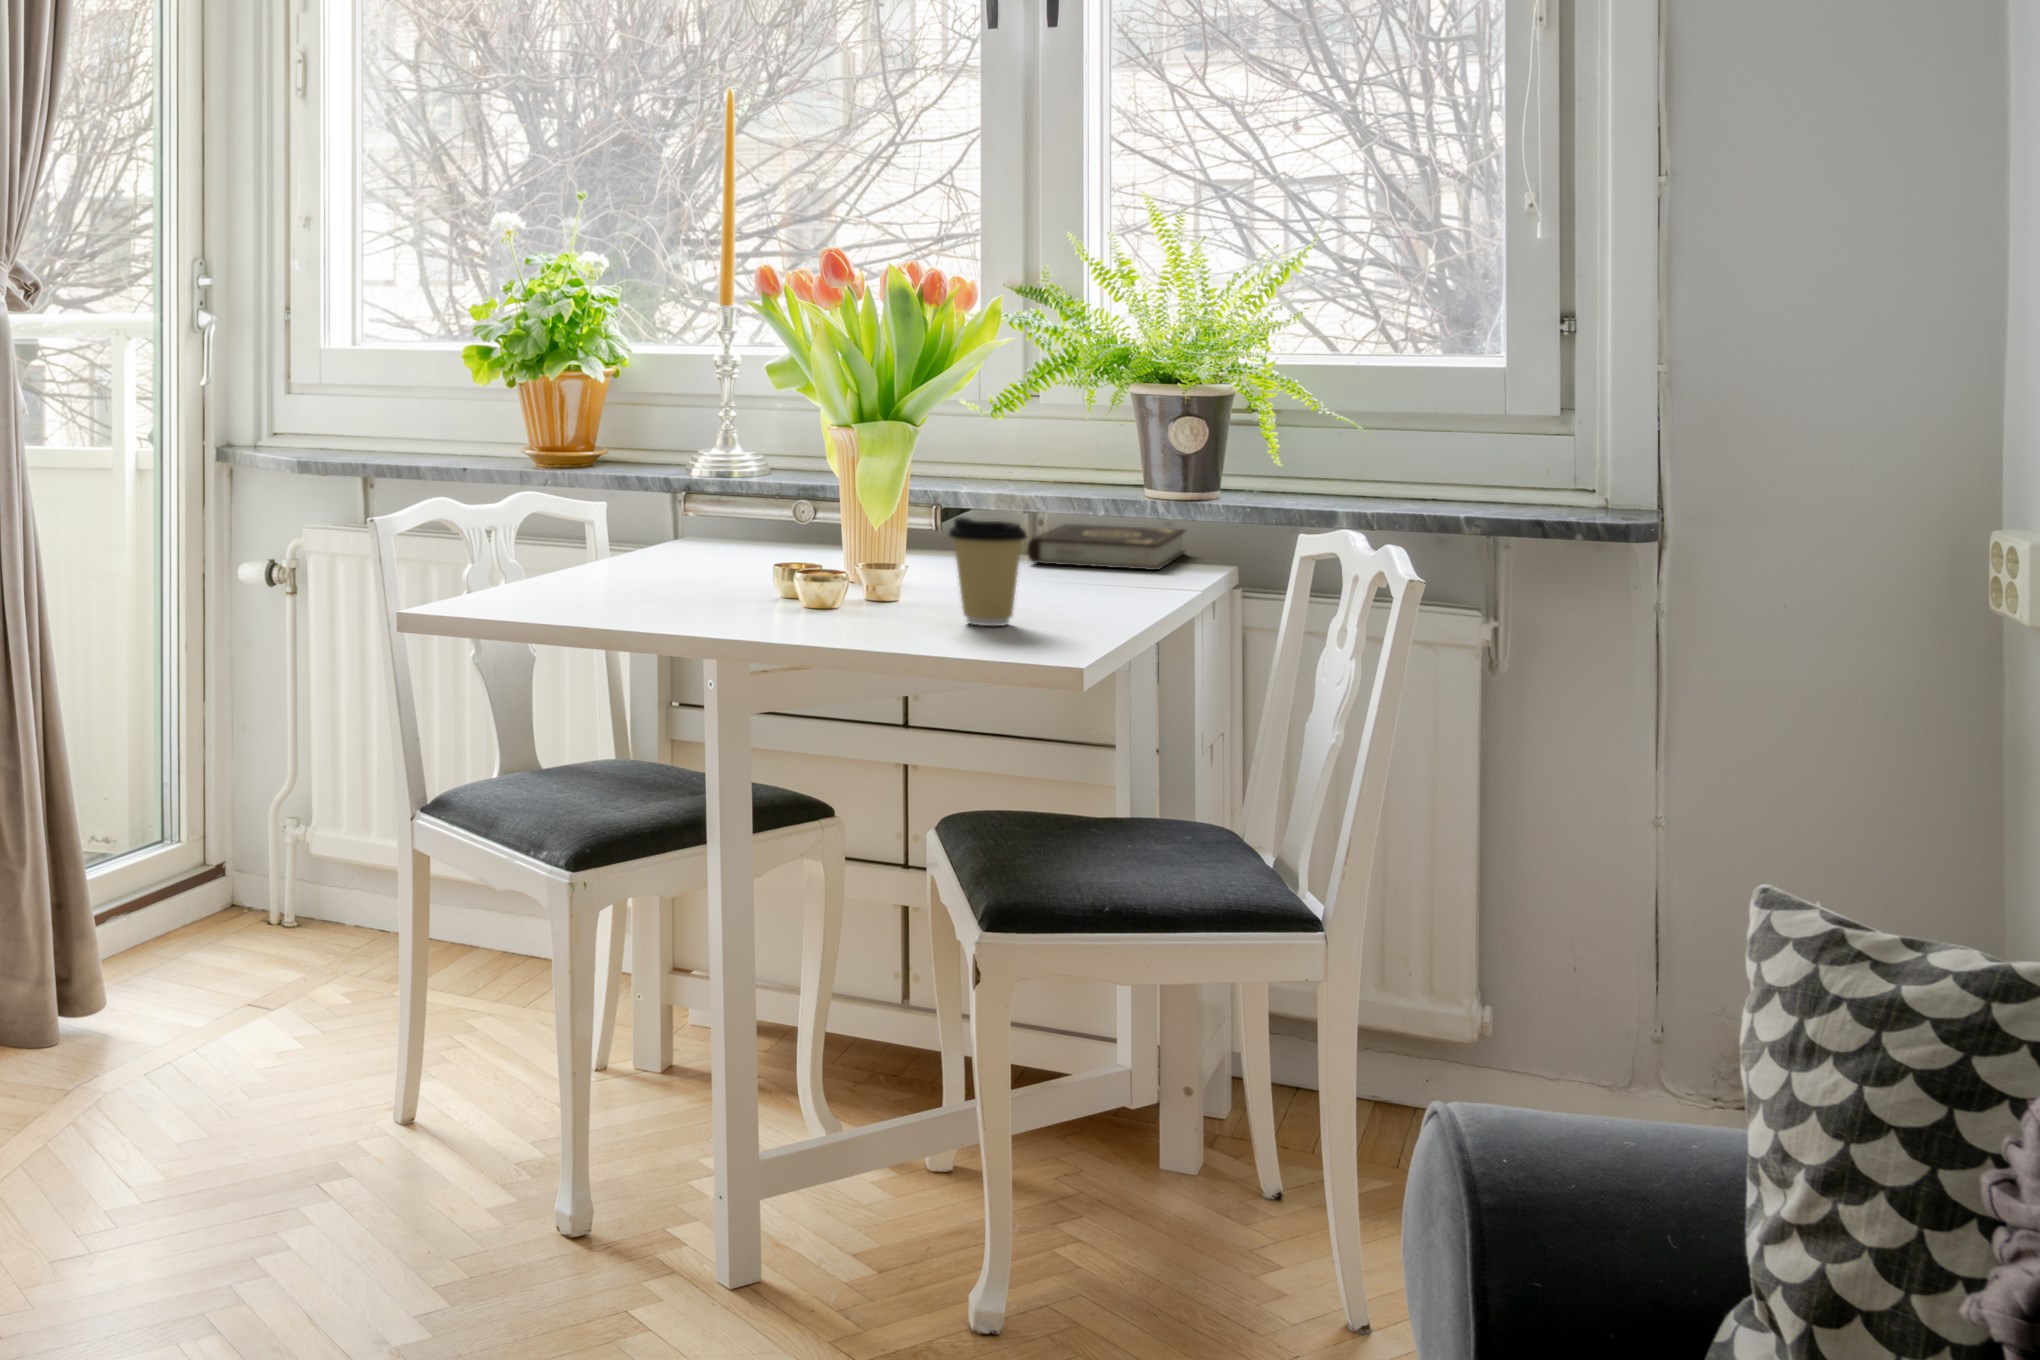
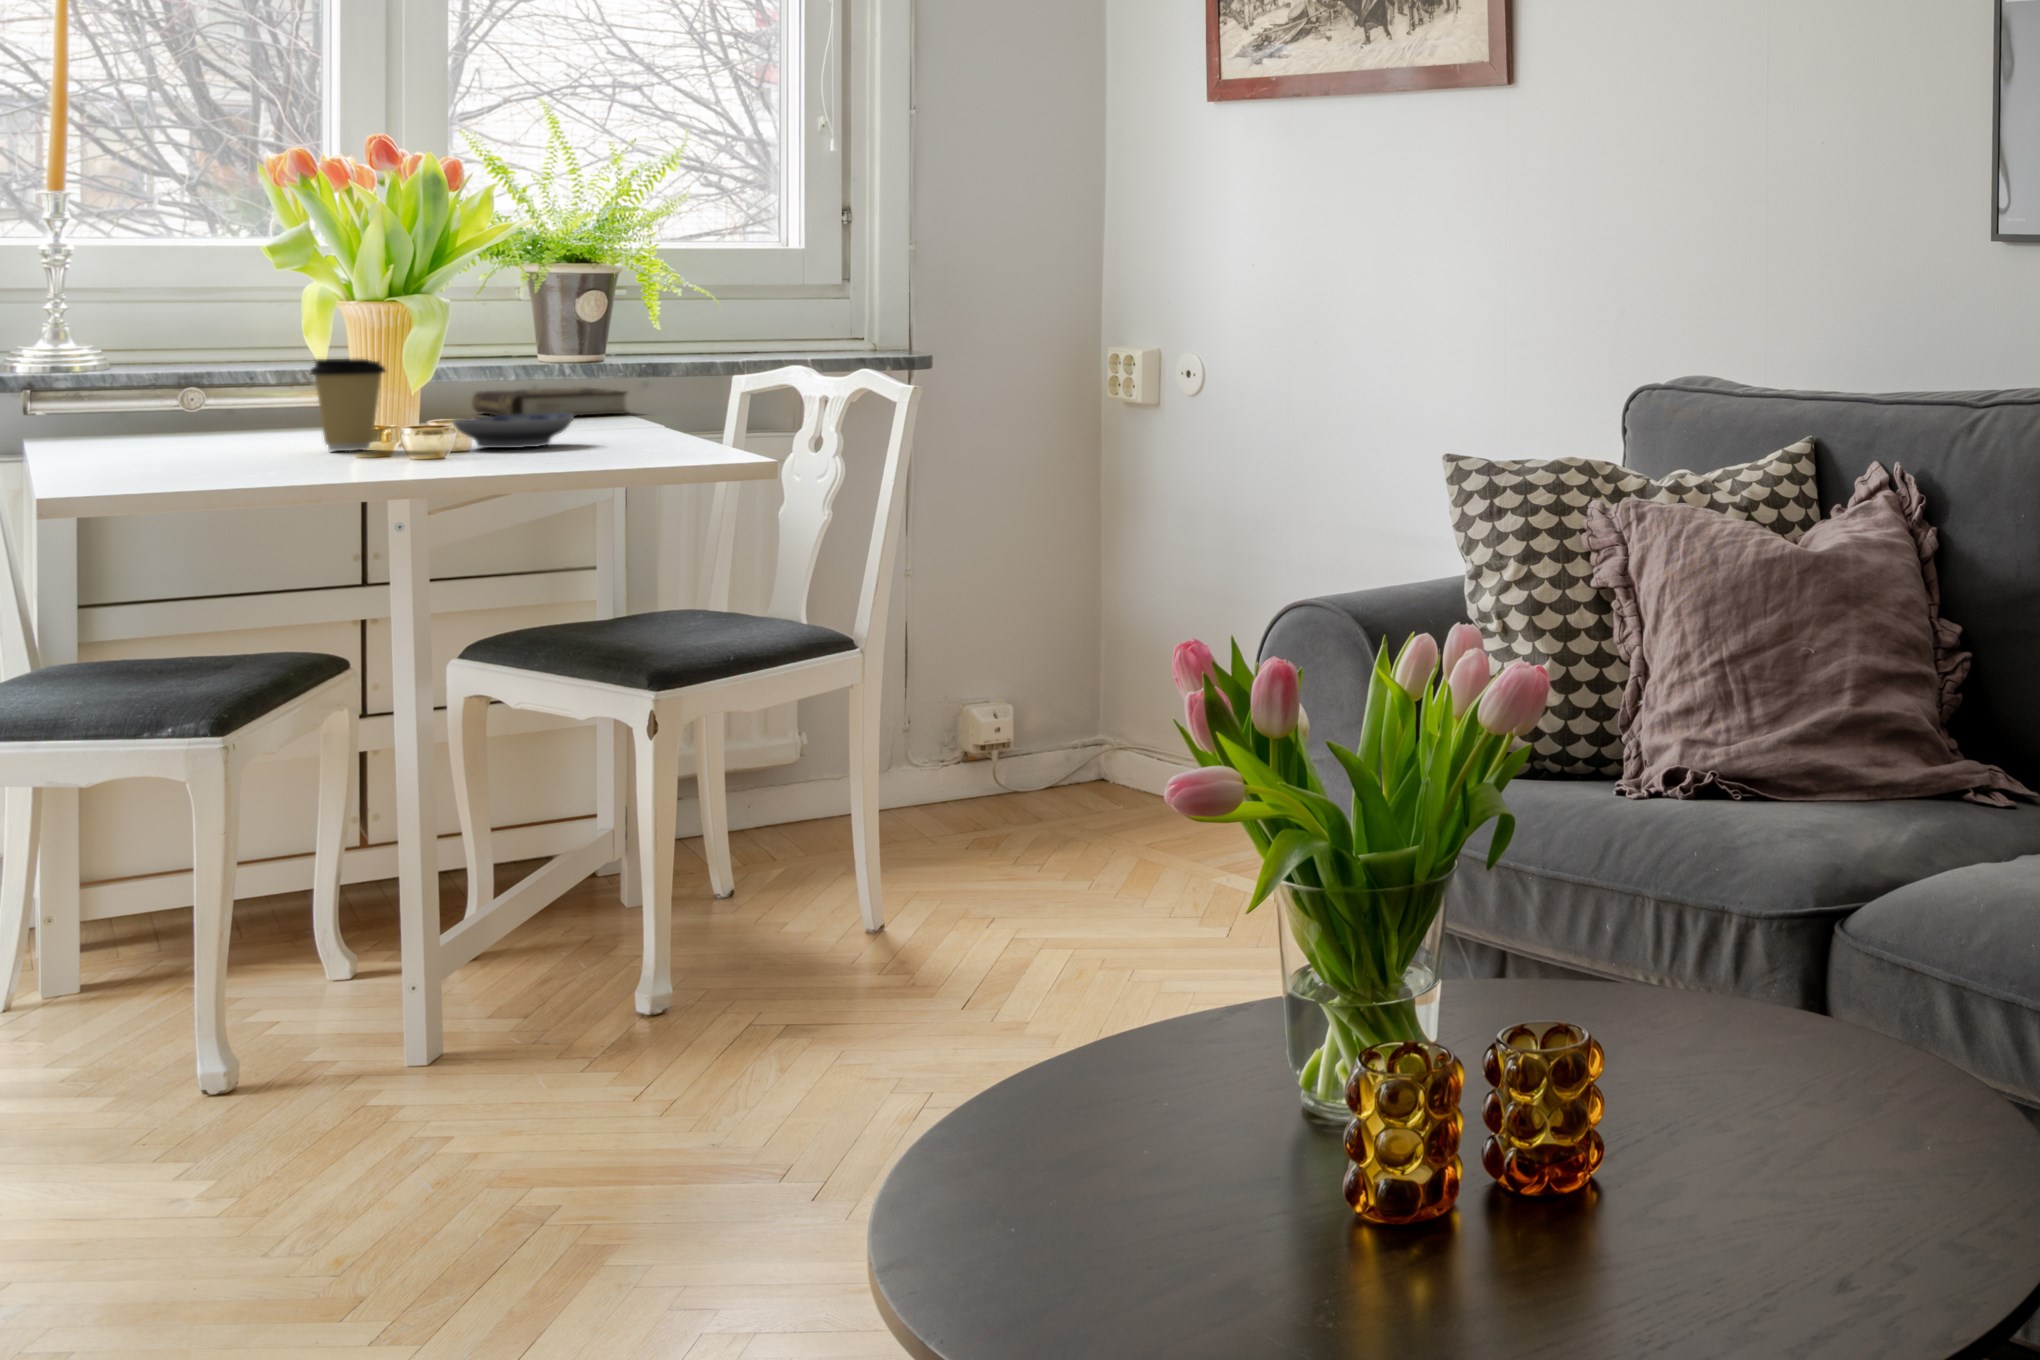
coffee cup: present [949,517,1027,626] -> present [310,358,385,451]
bowl: none [714,575,838,618] -> present [453,413,574,448]

